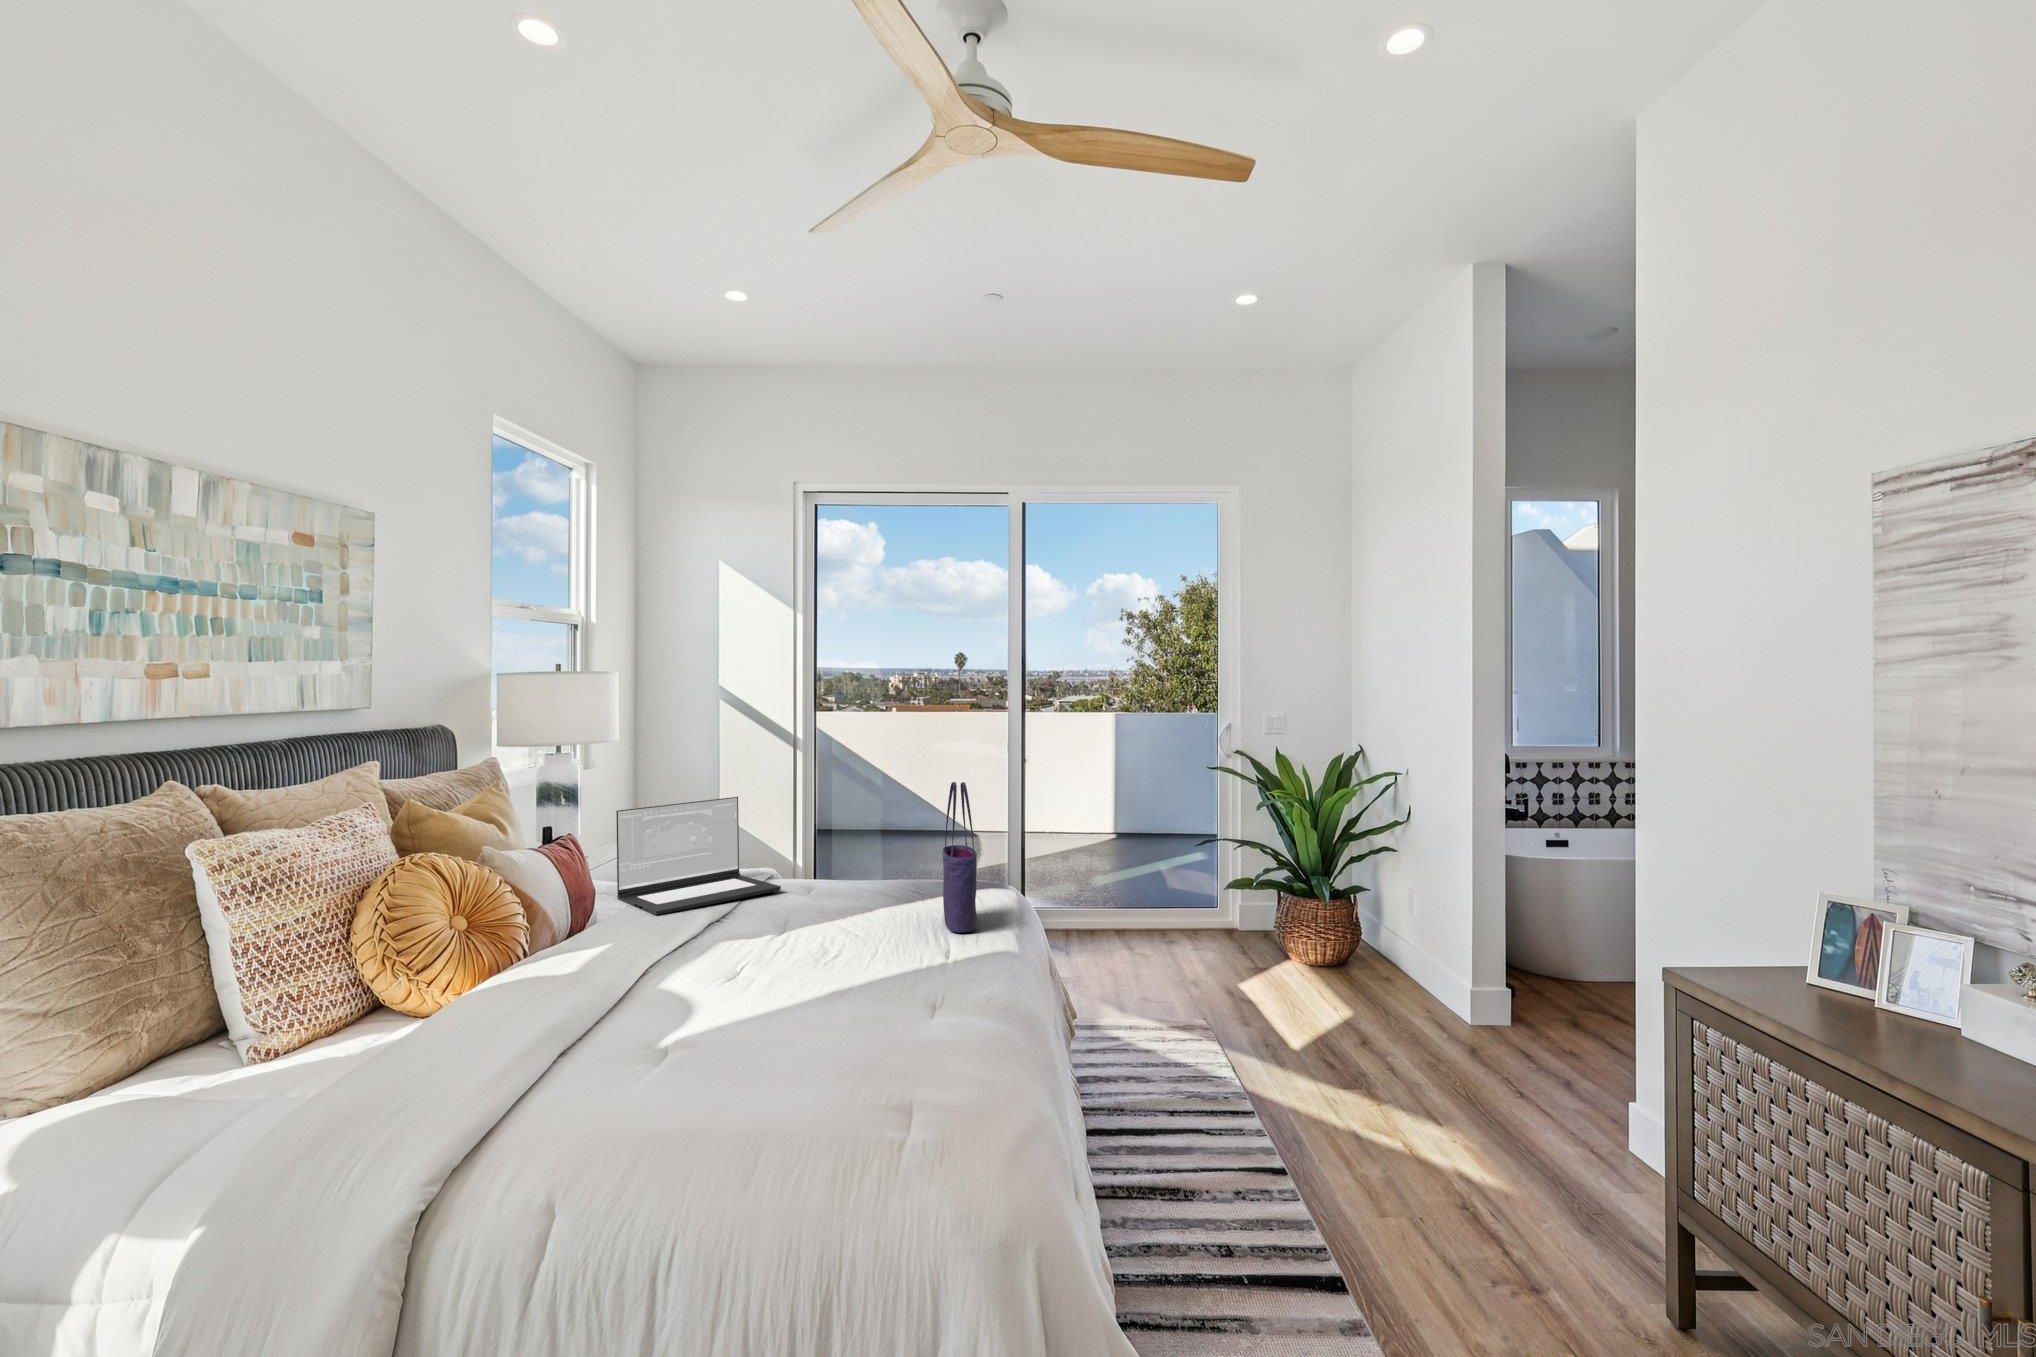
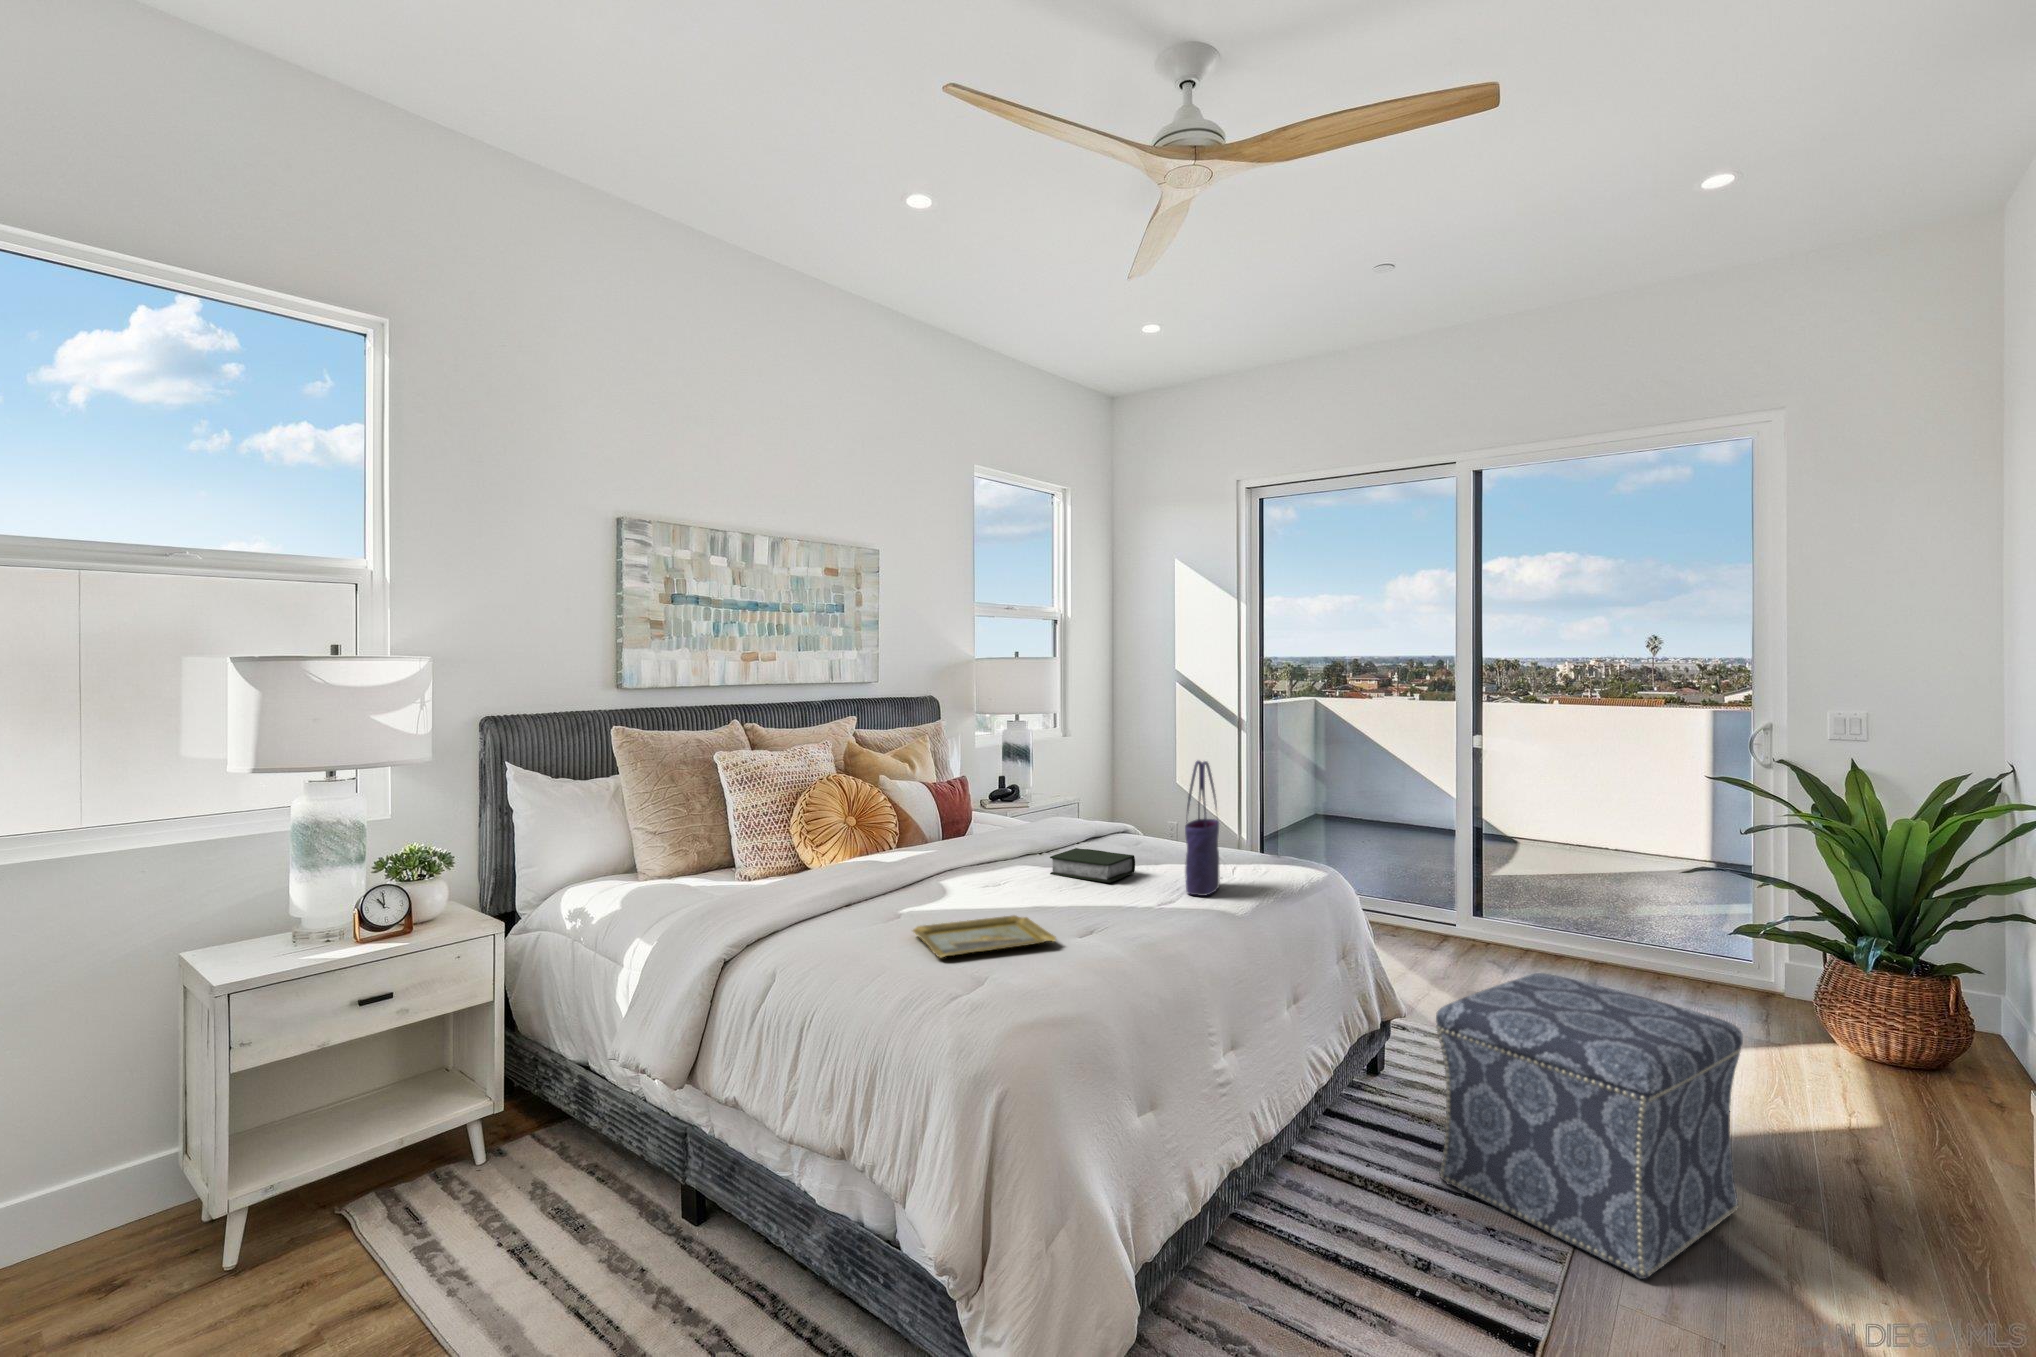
laptop: present [616,797,781,915] -> none [982,764,1098,848]
book: none [776,898,868,937] -> present [1050,848,1135,883]
ottoman: none [1170,949,1368,1194] -> present [1436,973,1743,1279]
tray: none [726,998,920,1081] -> present [913,915,1056,957]

